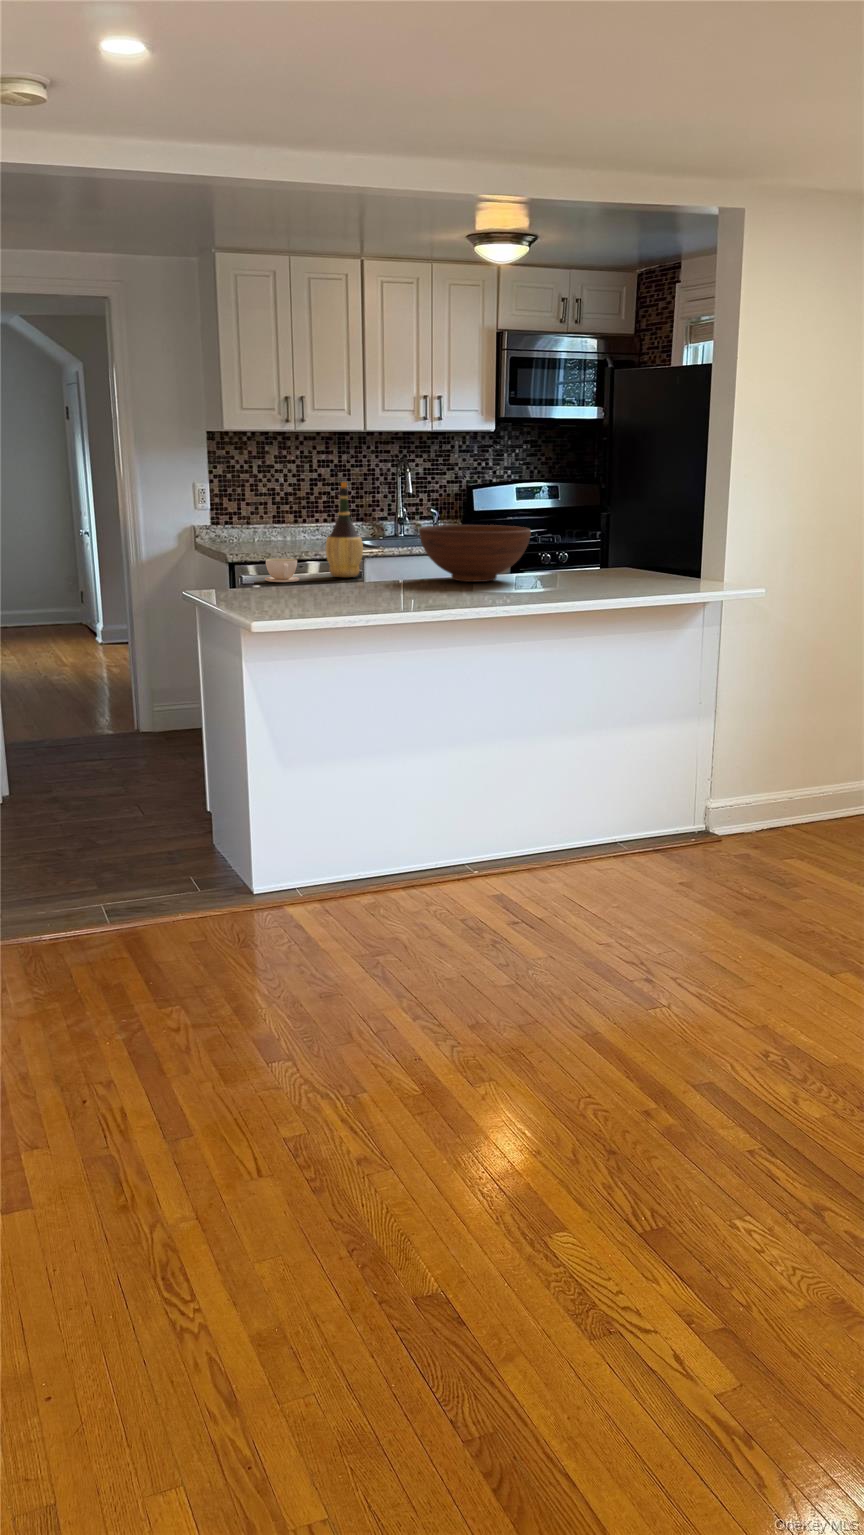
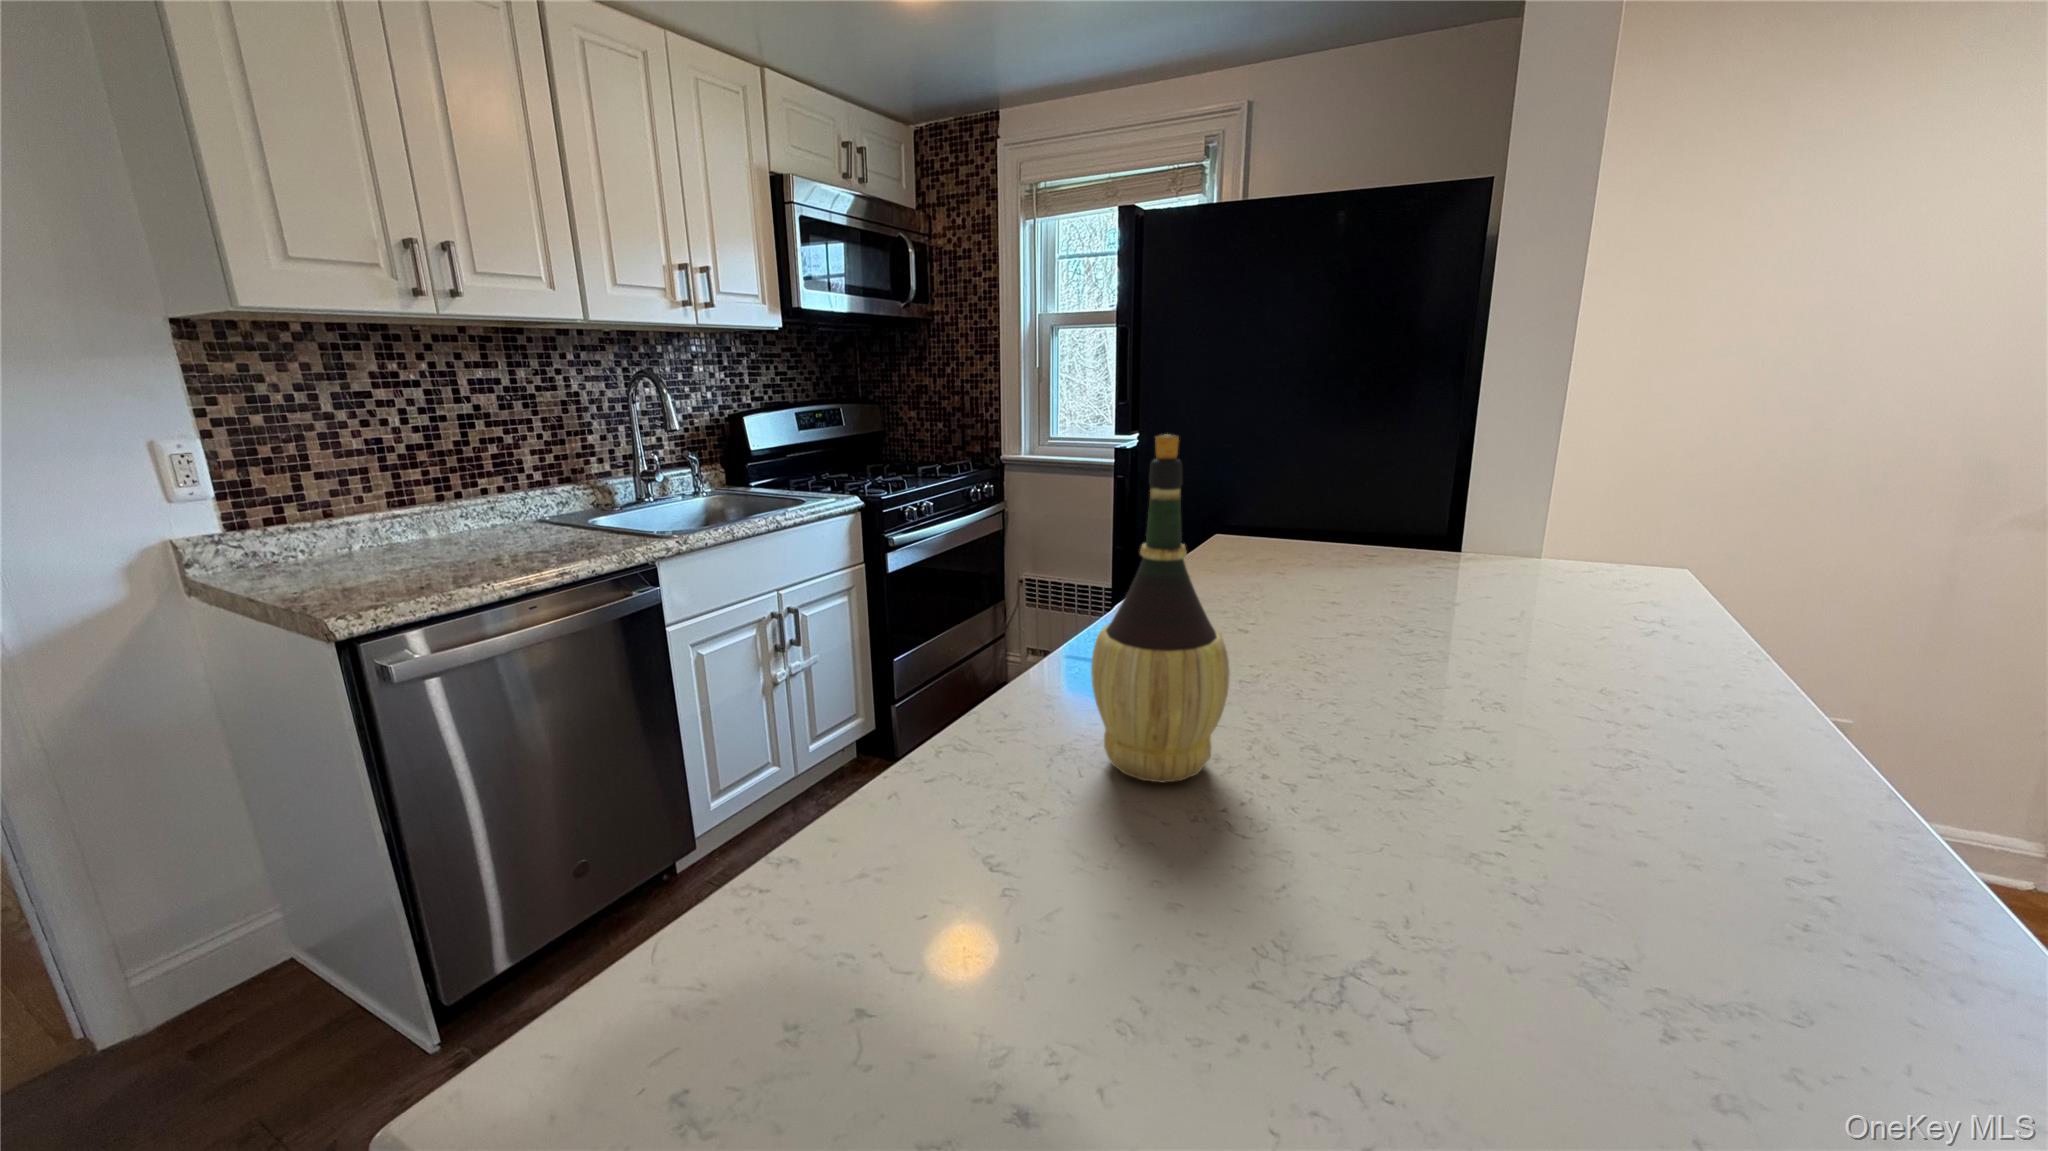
fruit bowl: present [419,525,531,582] -> none [1309,515,1681,699]
coffee cup: present [265,559,299,582] -> none [1023,795,1206,976]

